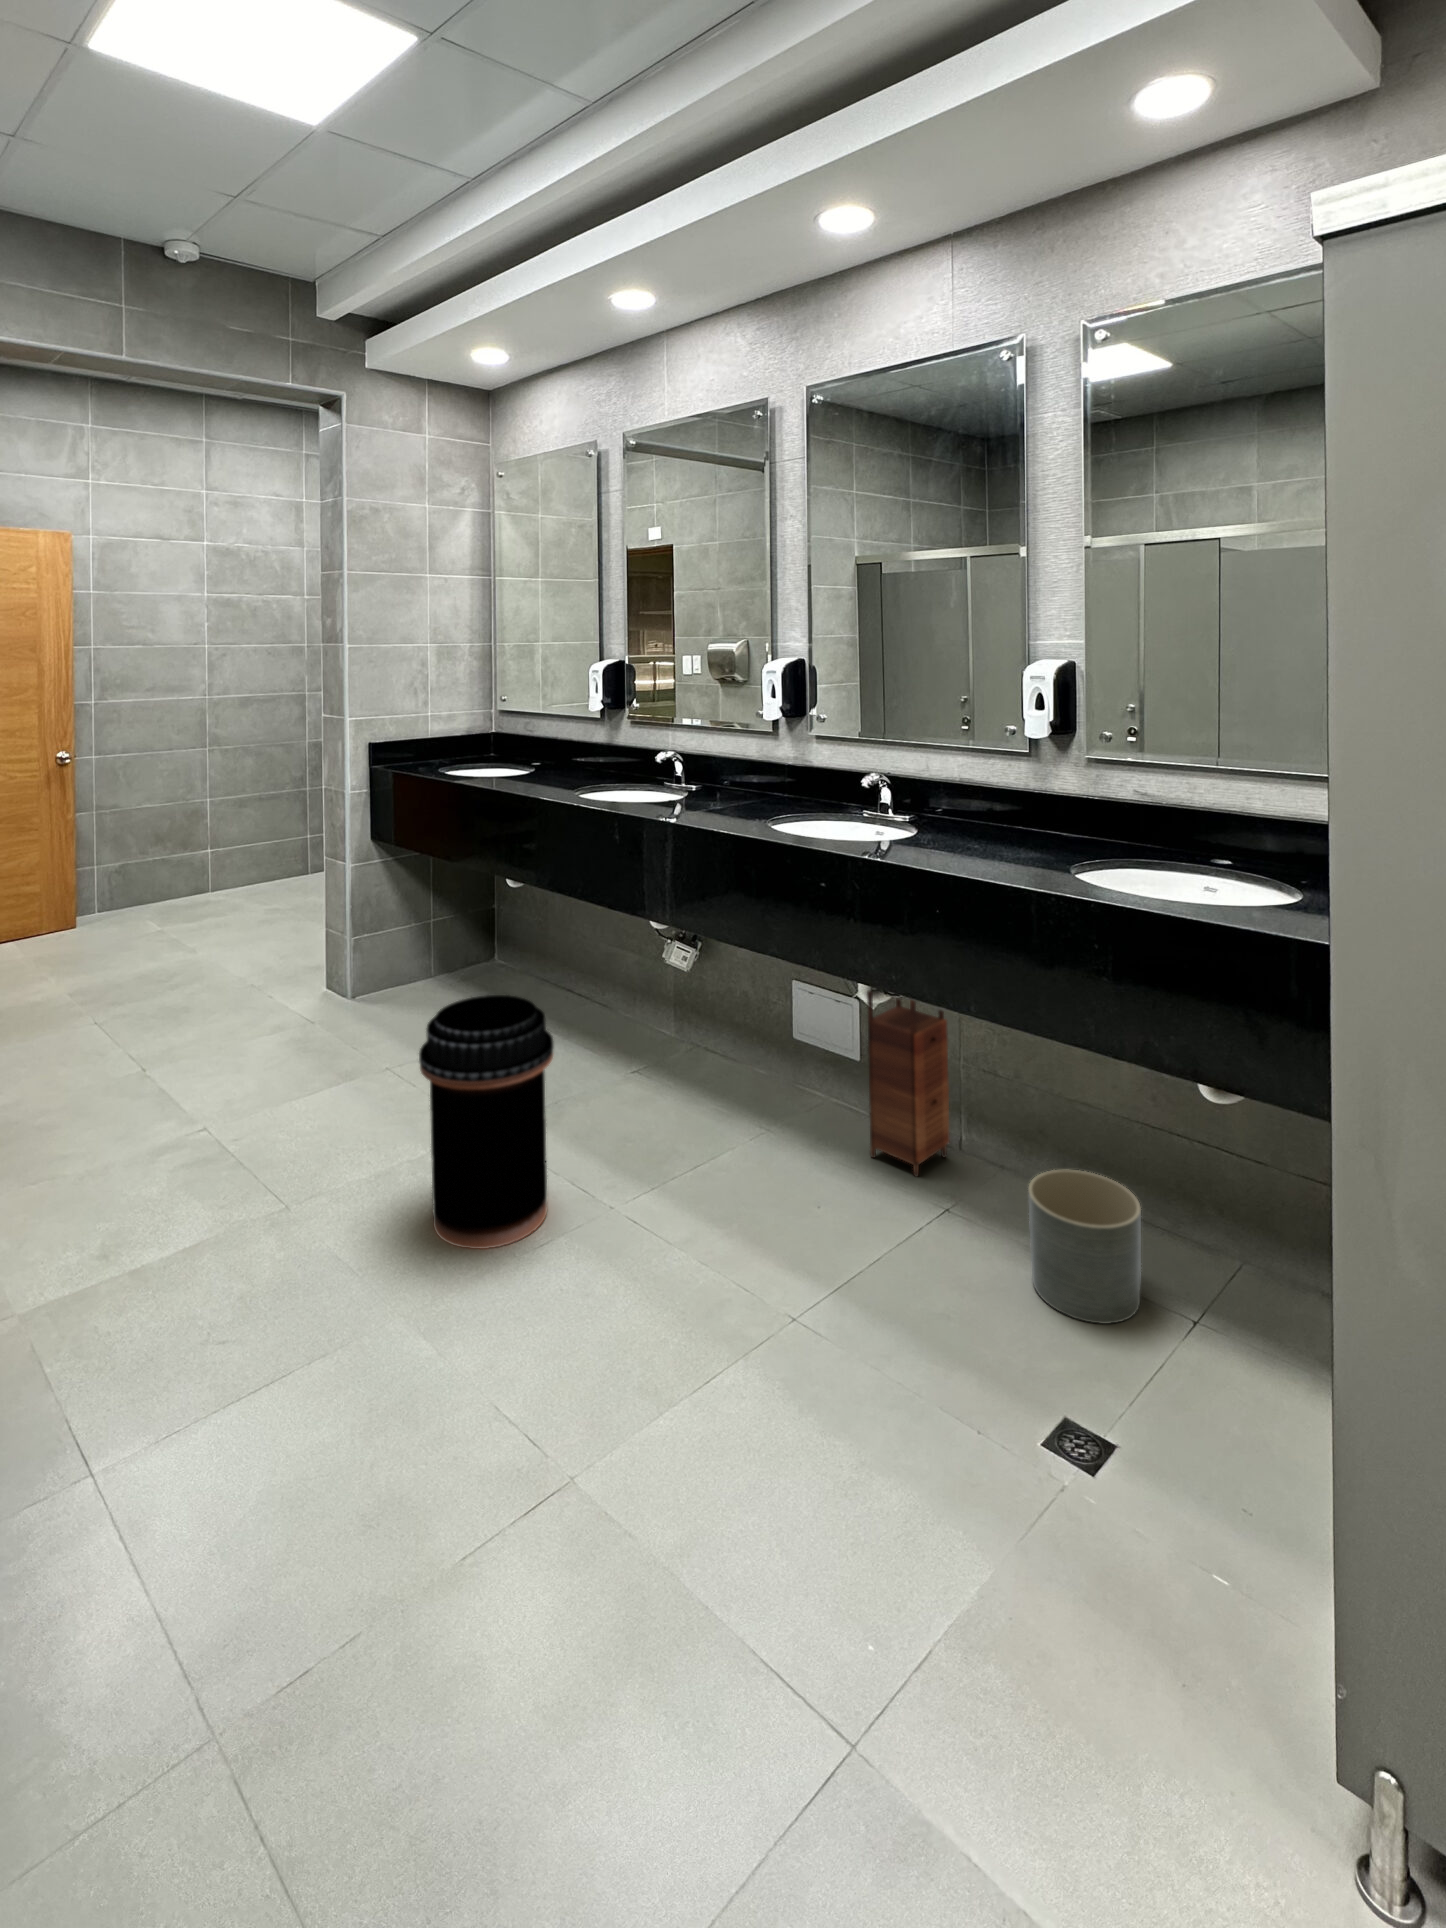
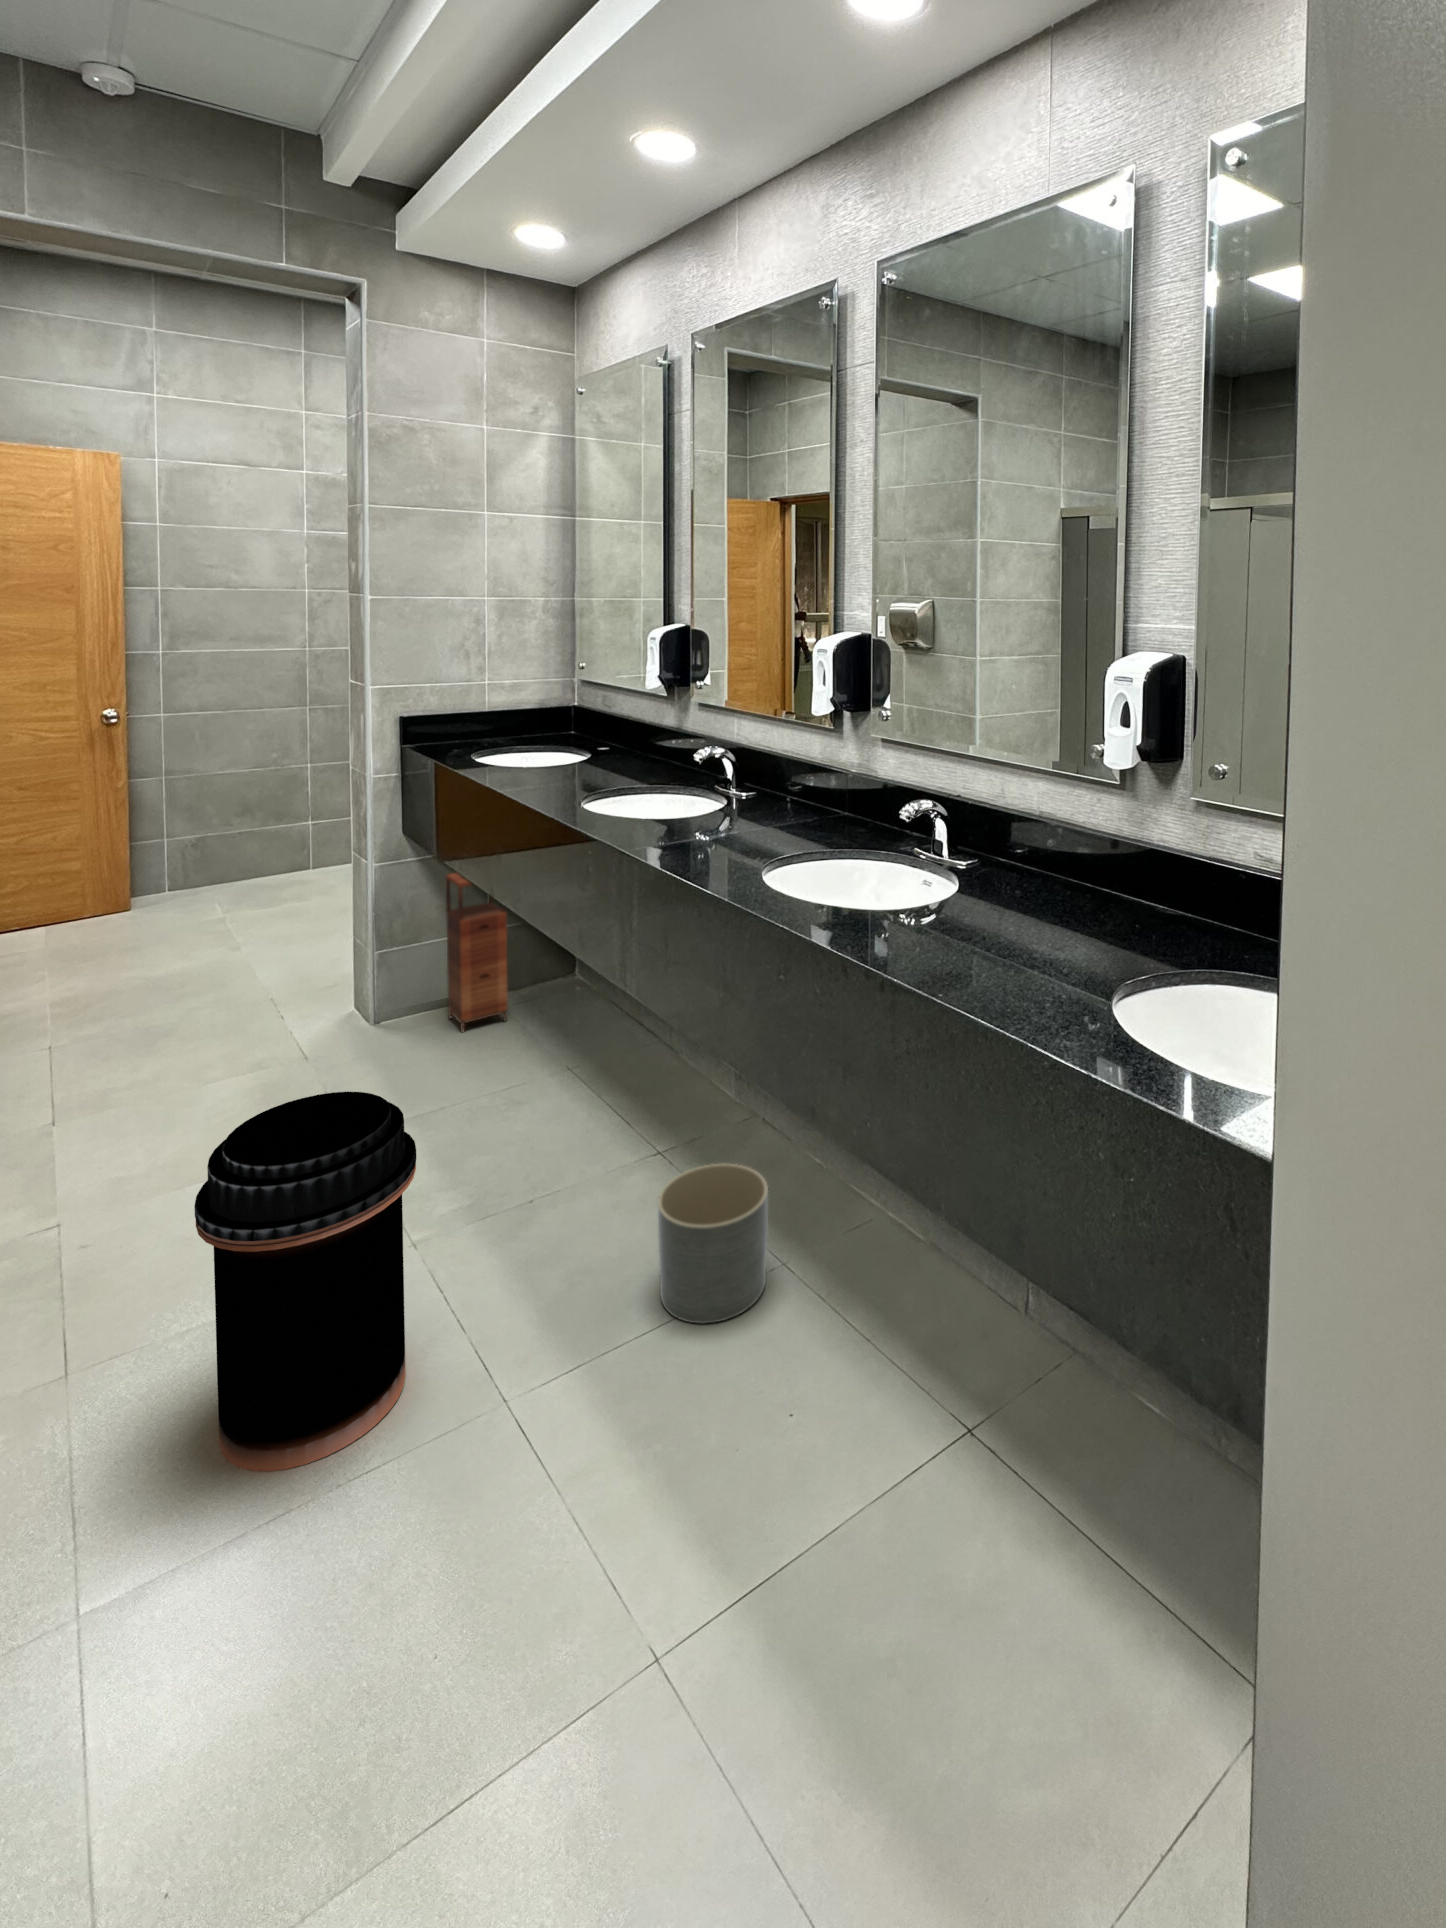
storage cabinet: present [867,991,950,1177] -> present [446,873,508,1032]
planter: present [1029,1170,1141,1324] -> present [658,1164,768,1324]

